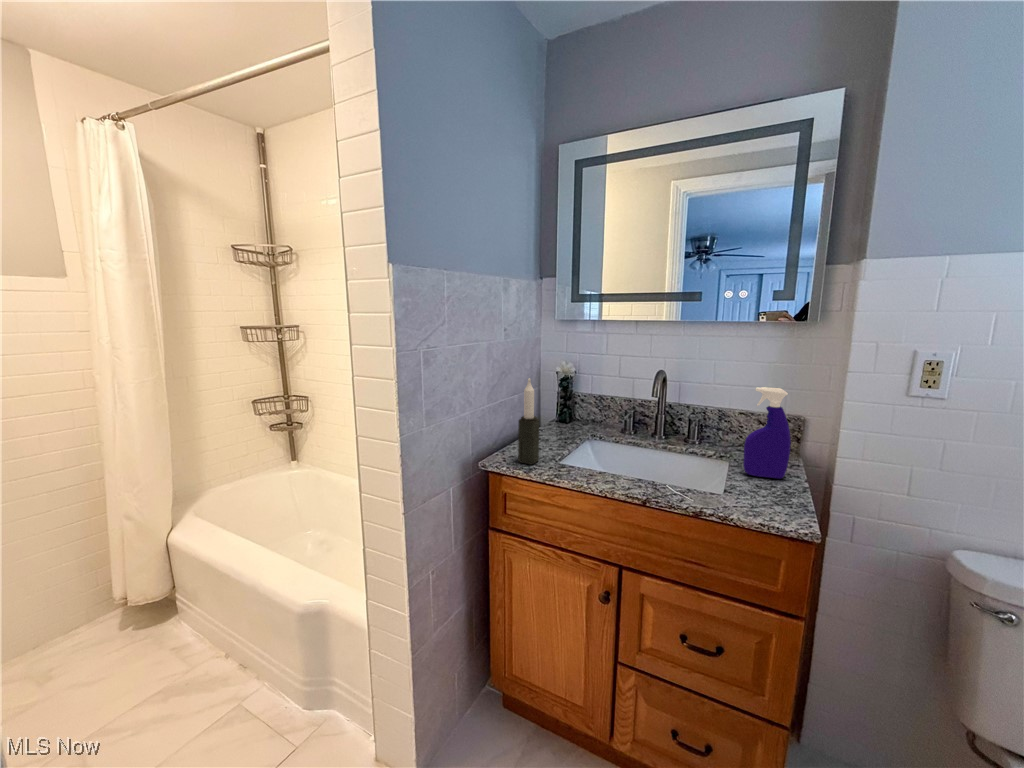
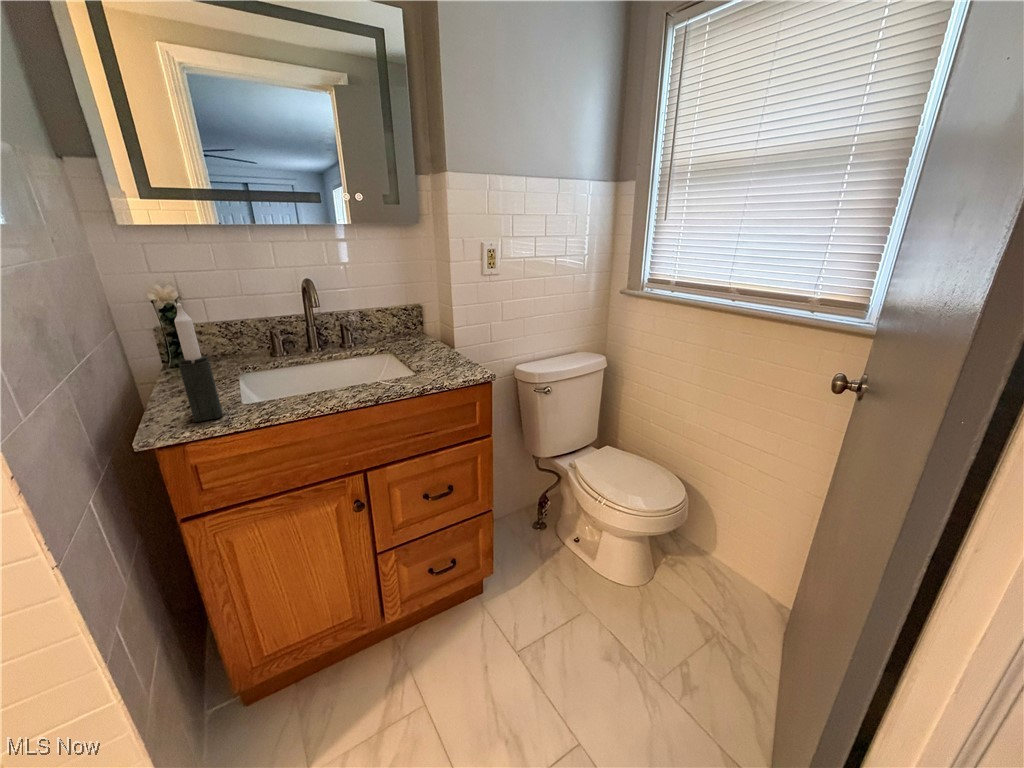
spray bottle: present [743,387,791,479] -> none [409,279,439,355]

